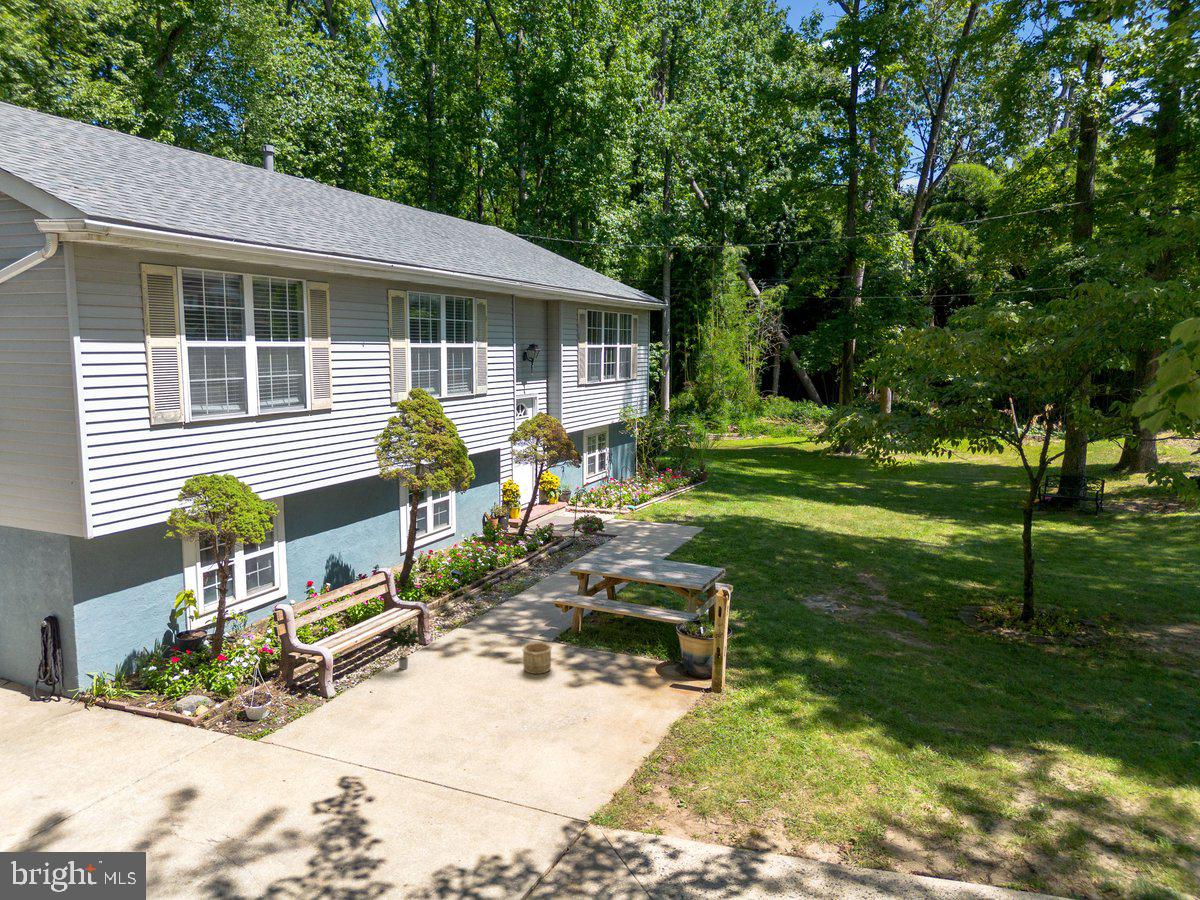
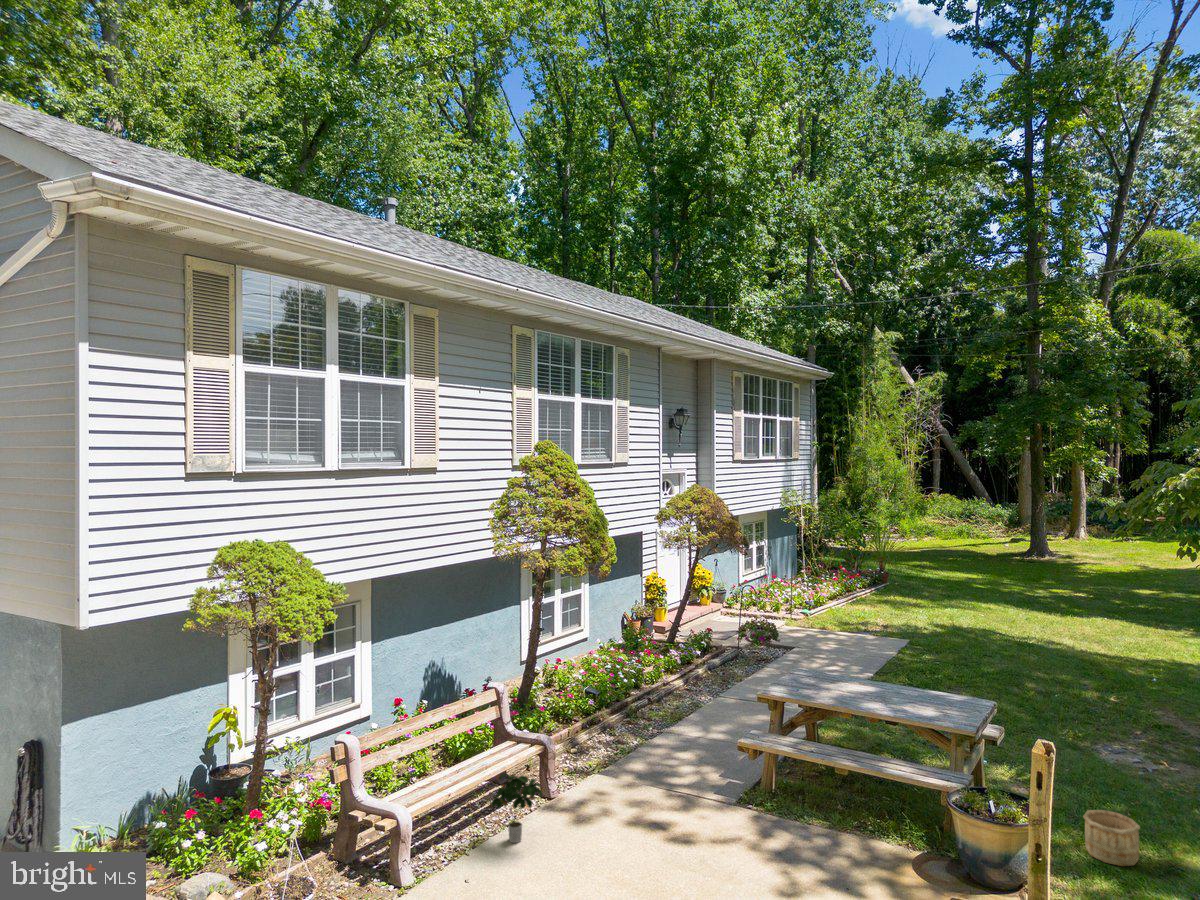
wooden bucket: present [523,642,551,674] -> present [1083,810,1140,866]

